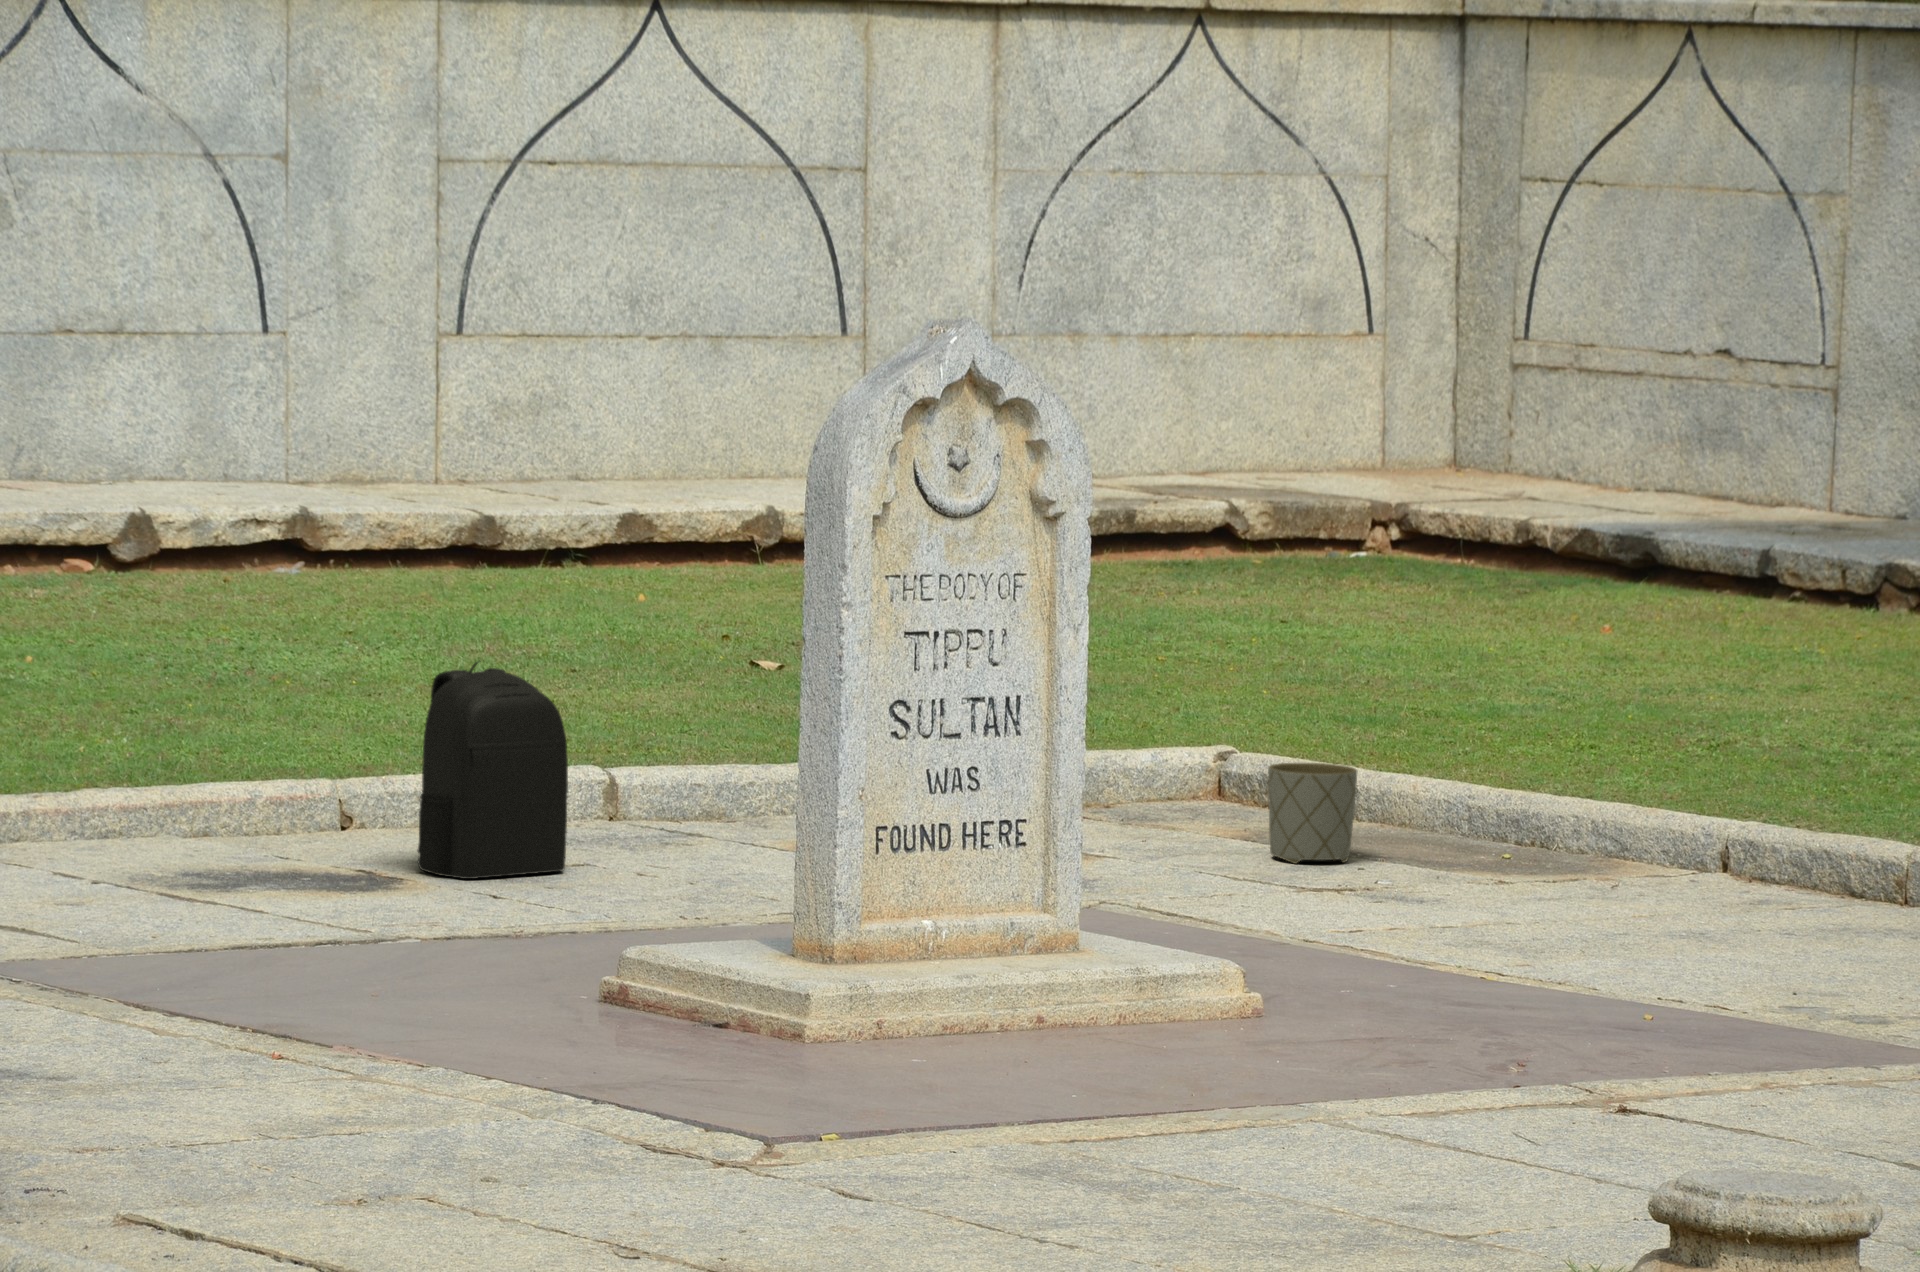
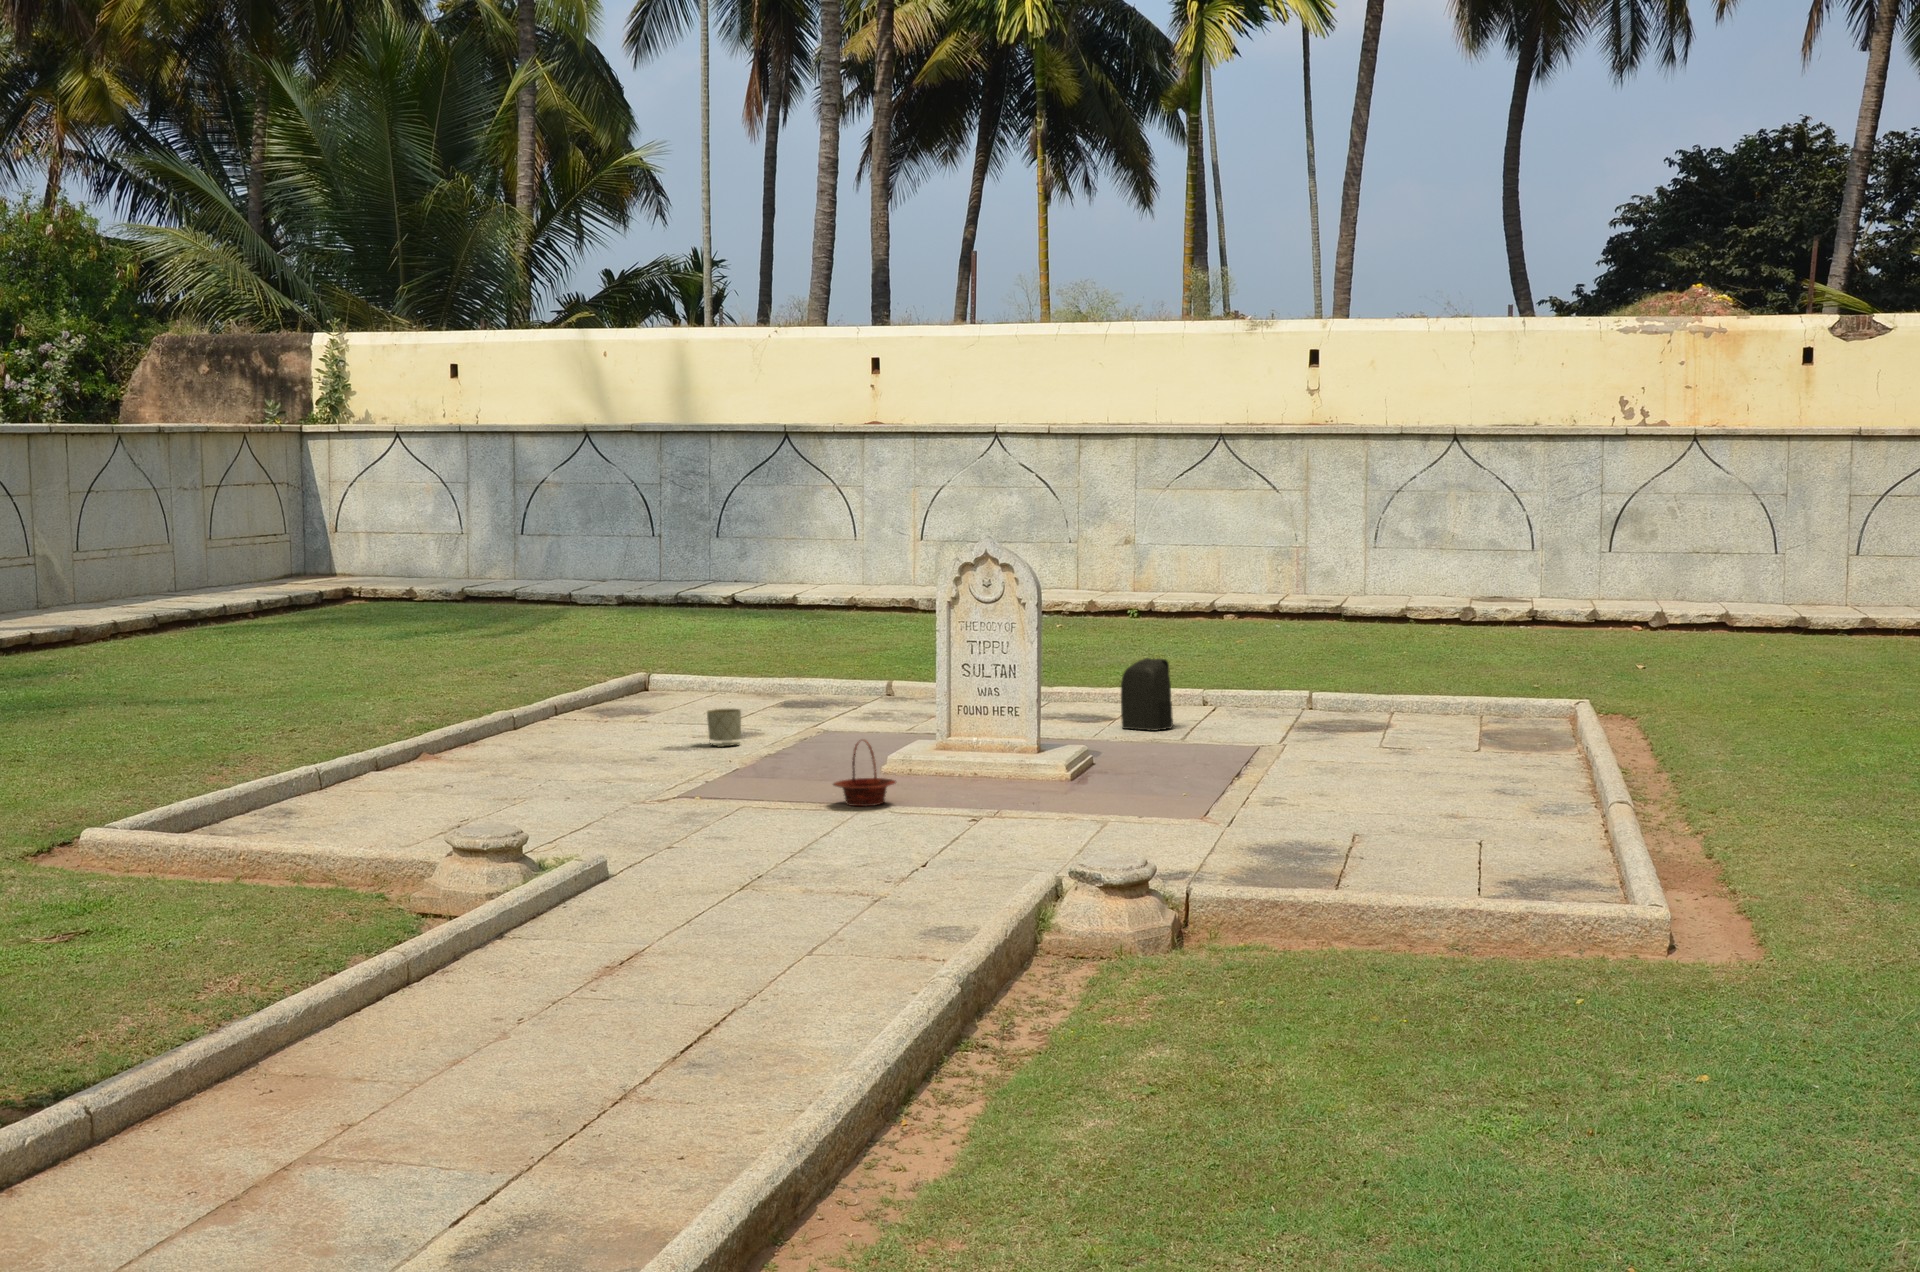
planter: present [1268,763,1358,864] -> present [707,709,741,747]
basket: none [1588,920,1791,1129] -> present [833,740,896,806]

